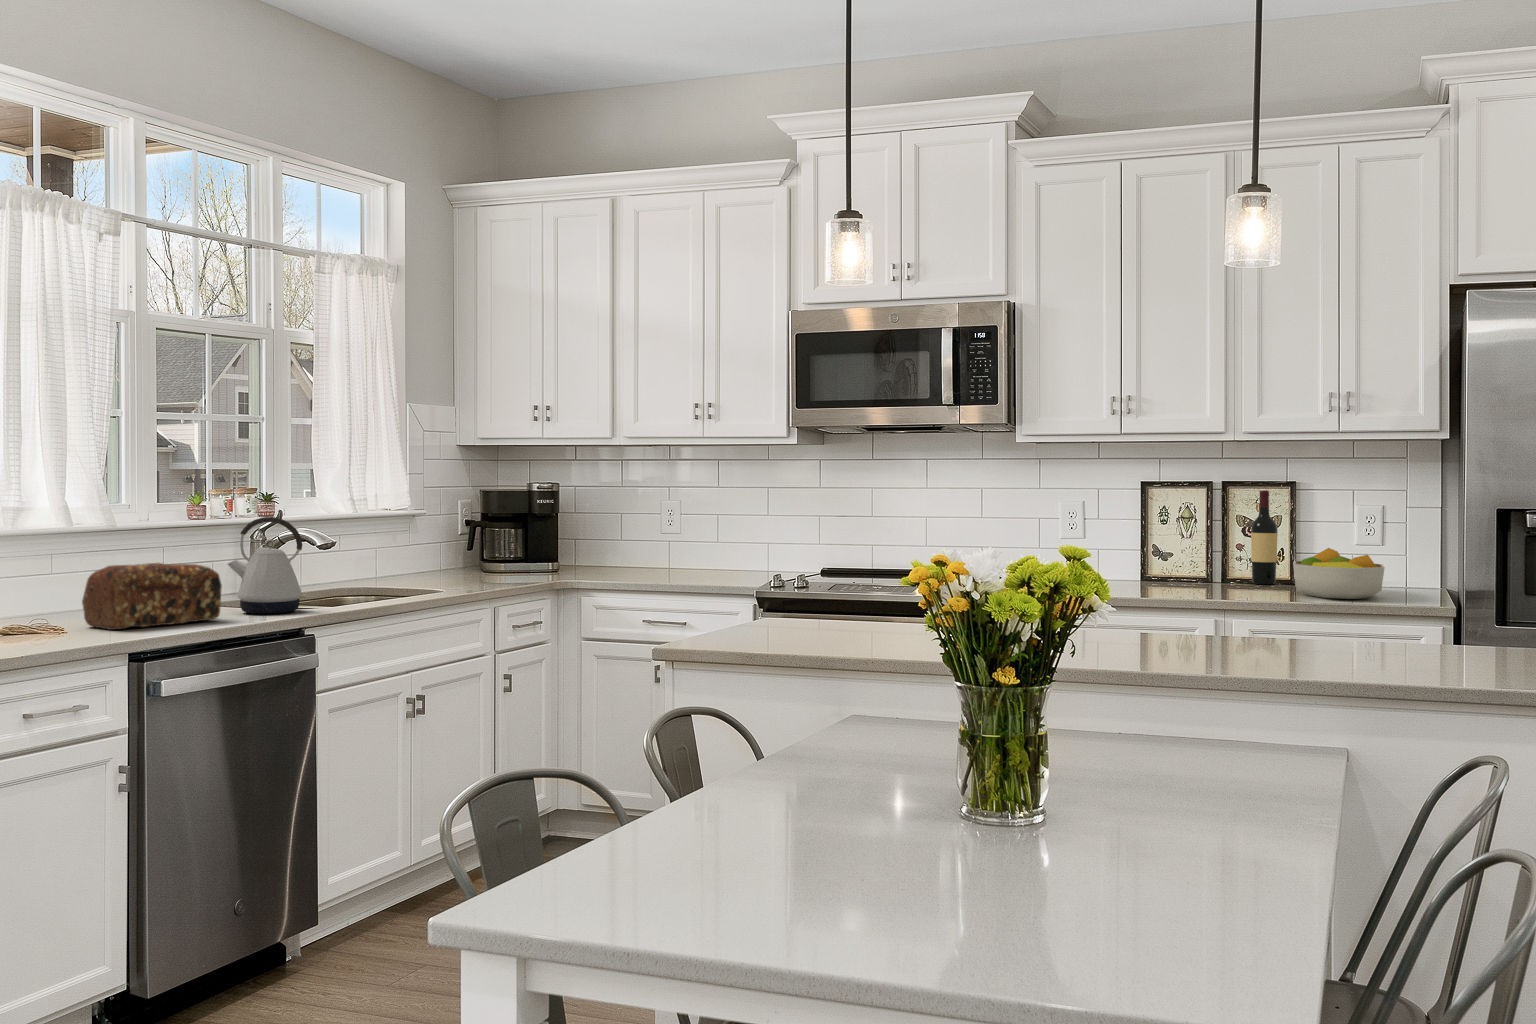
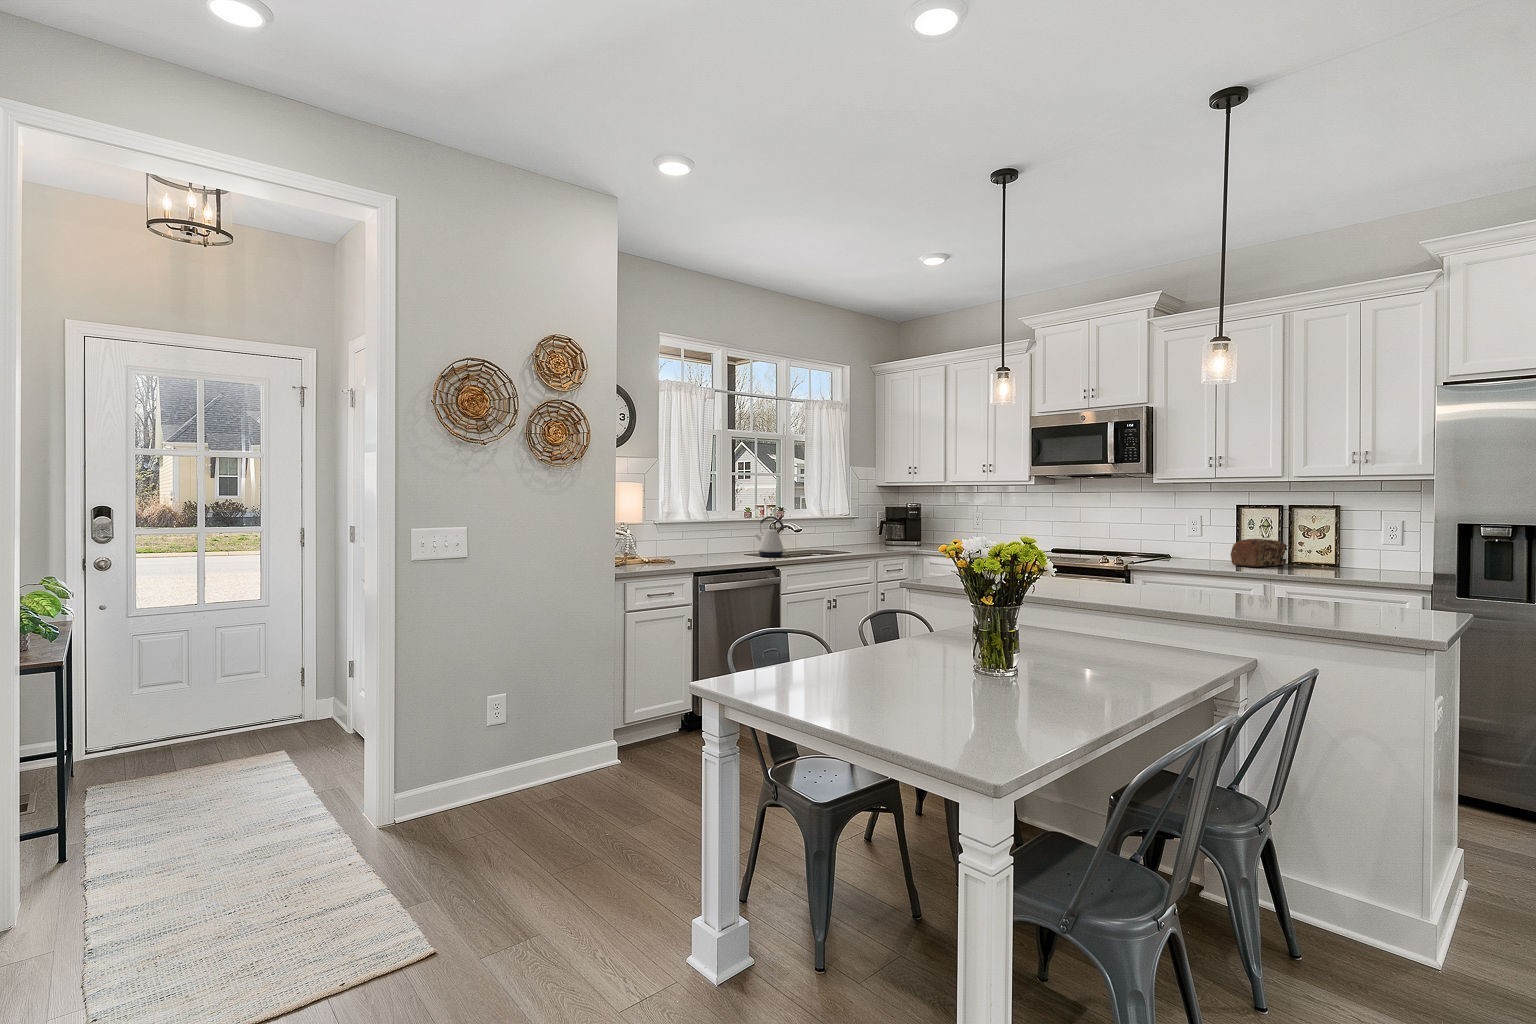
wine bottle: present [1251,491,1278,584] -> none [1309,511,1327,567]
fruit bowl: present [1293,548,1385,599] -> none [1324,546,1391,576]
bread loaf: present [82,563,222,630] -> present [1231,539,1287,567]

